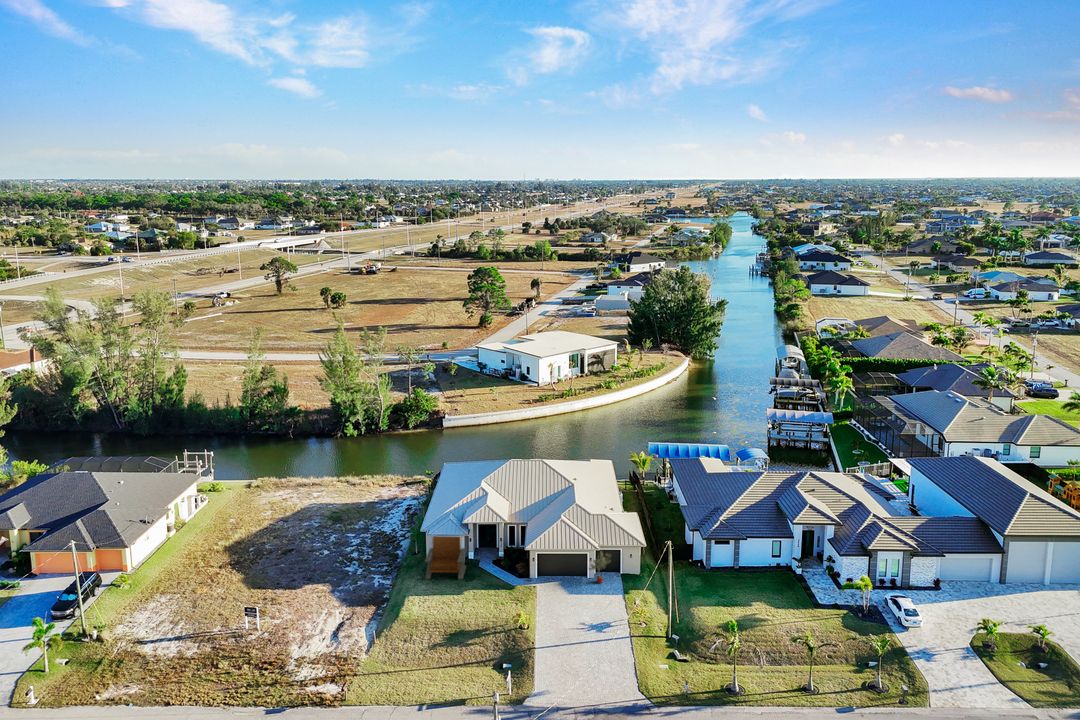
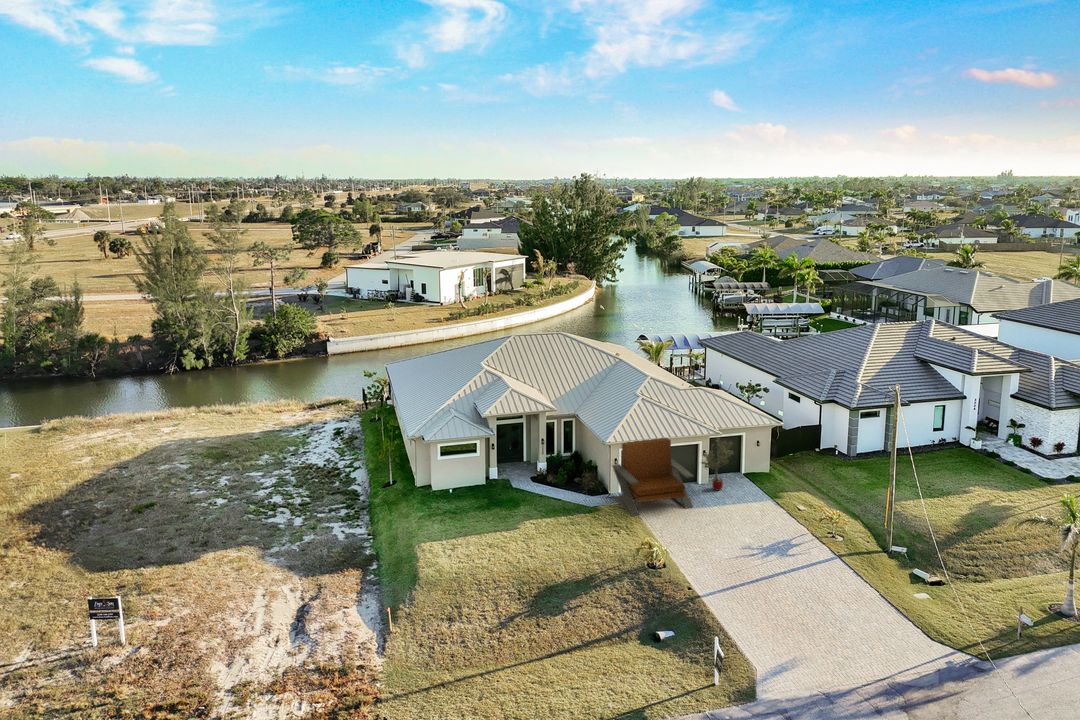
lounge chair: present [425,536,466,579] -> present [613,438,694,516]

